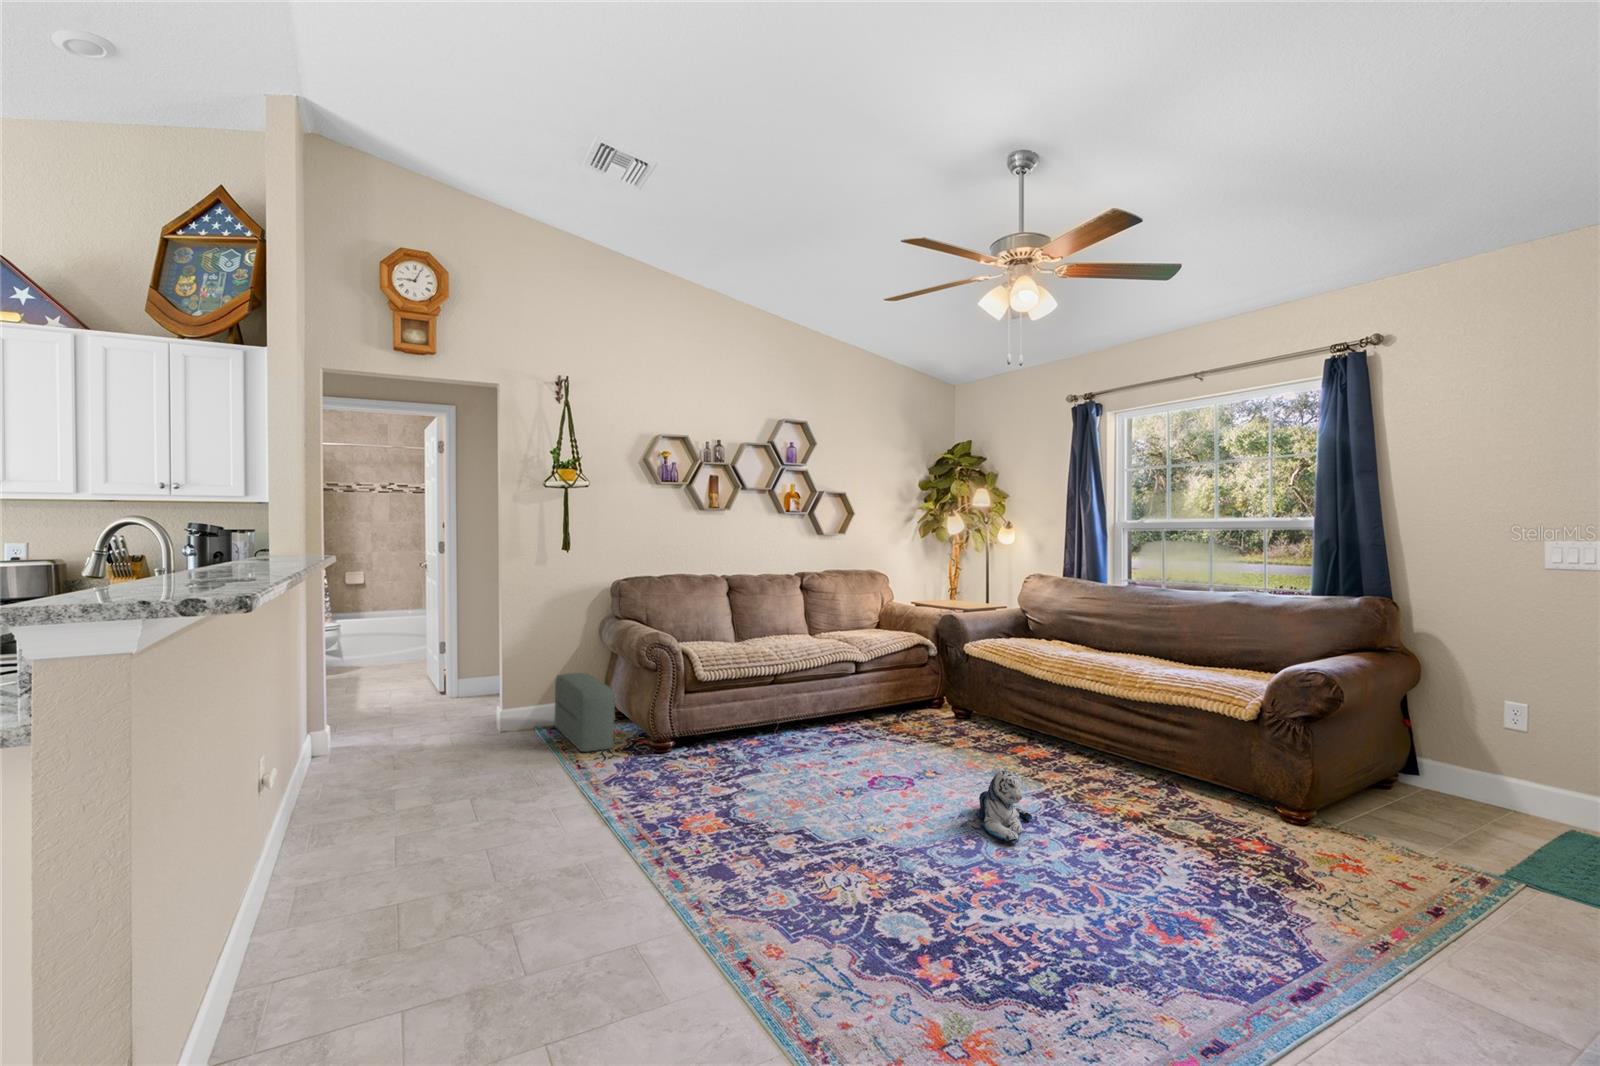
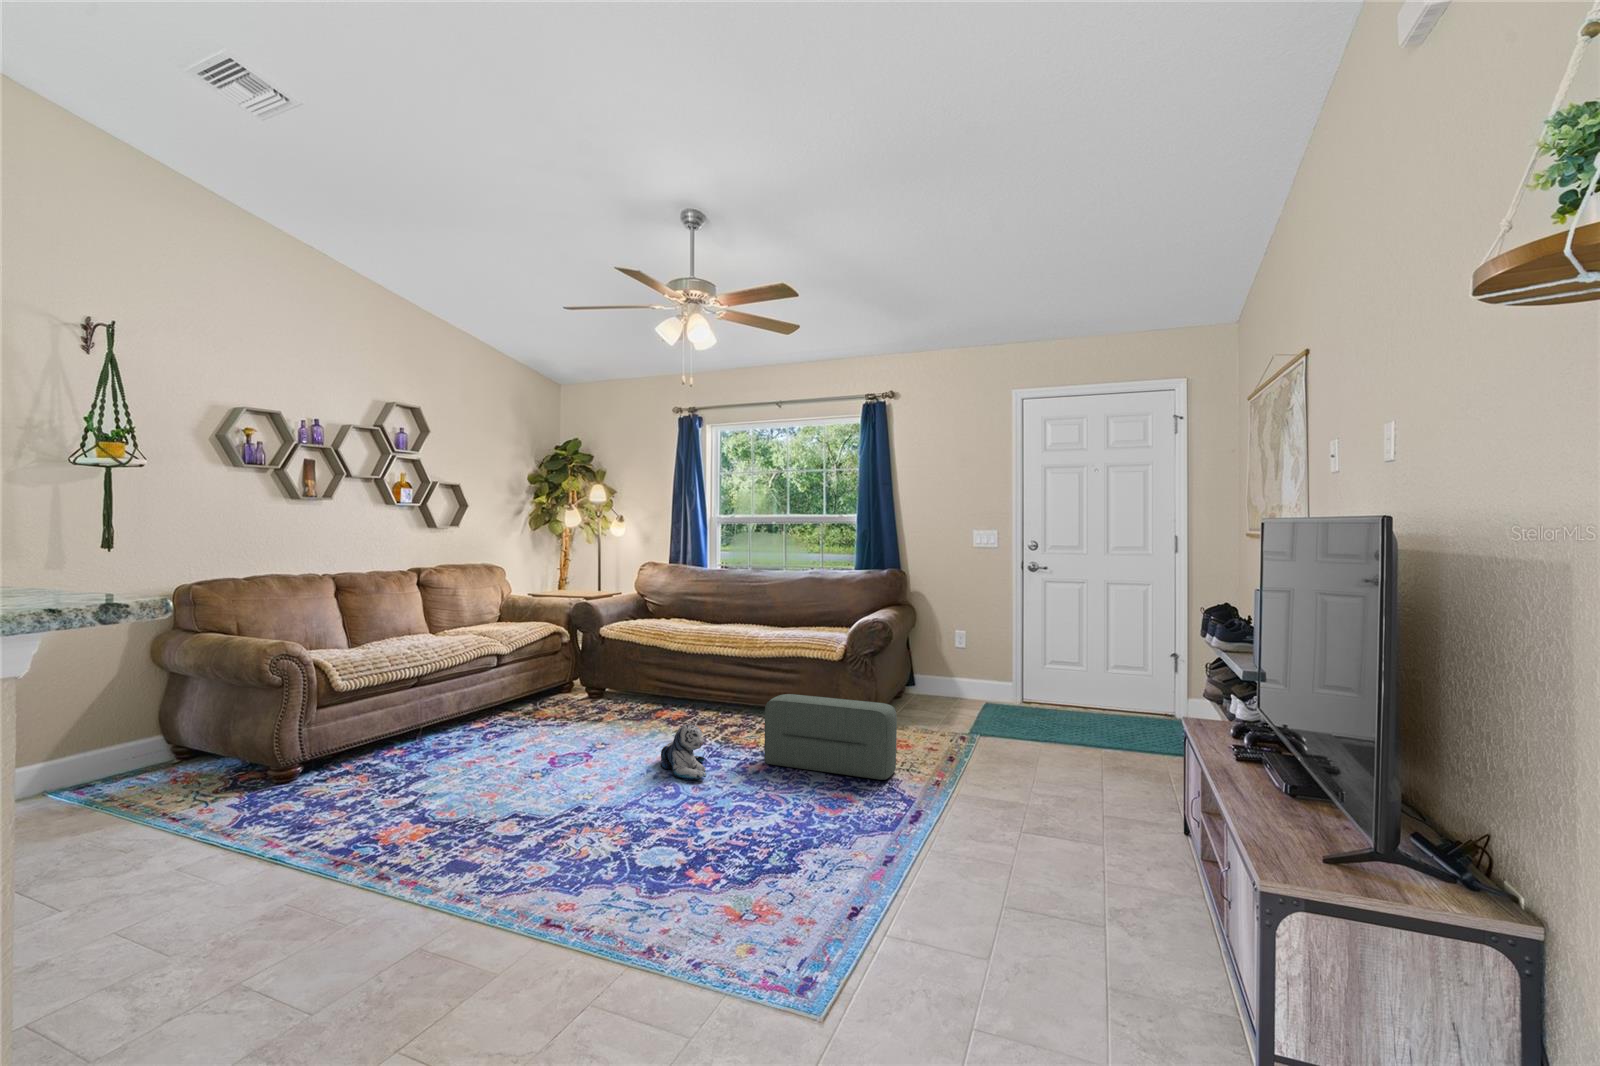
pouf: present [554,673,615,752] -> present [764,694,897,780]

